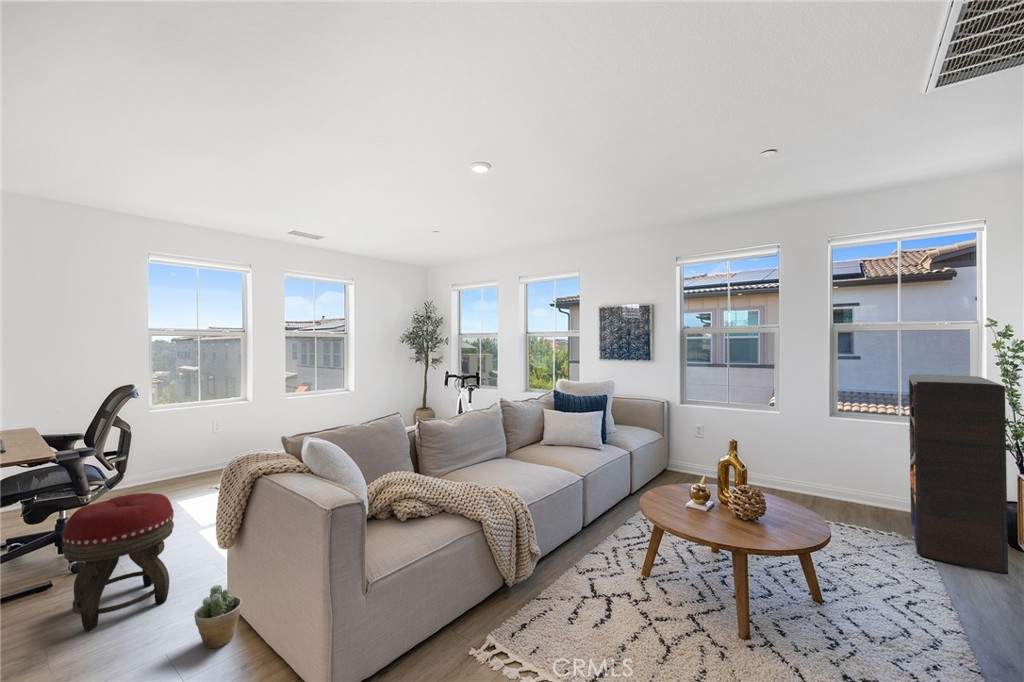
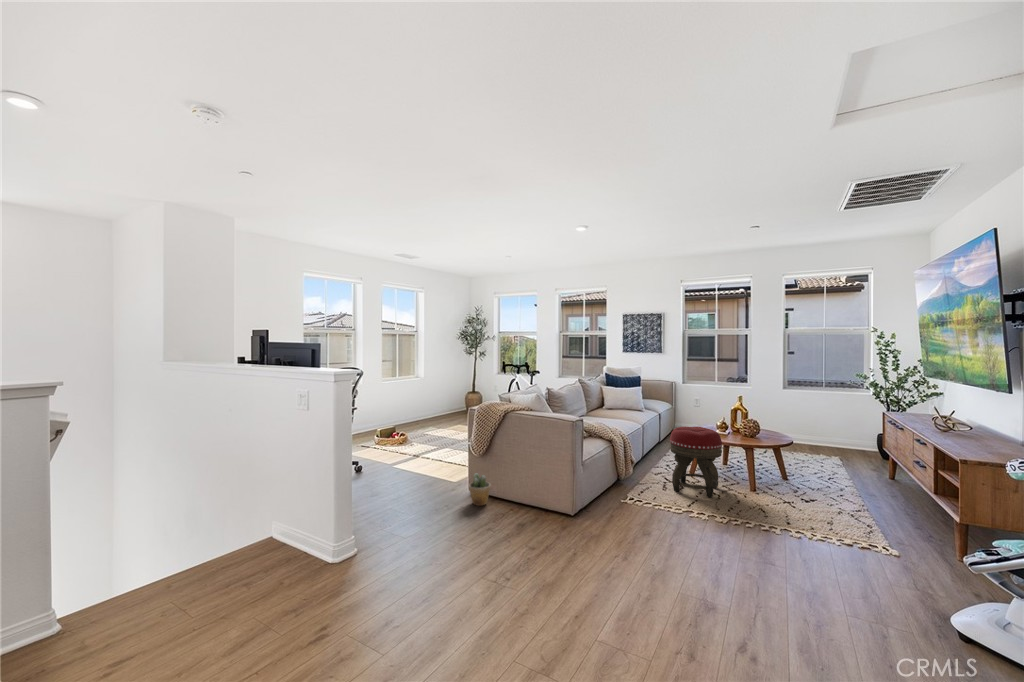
bookshelf: present [909,375,1008,574] -> none [830,361,880,468]
footstool: present [63,493,174,631] -> present [670,427,722,497]

